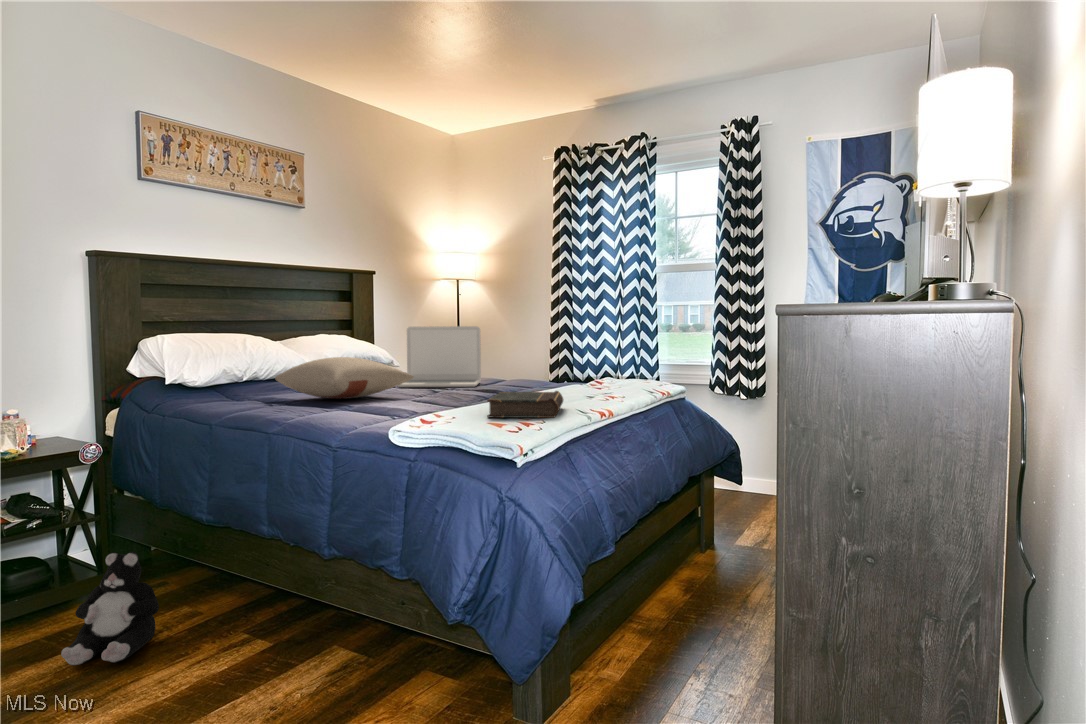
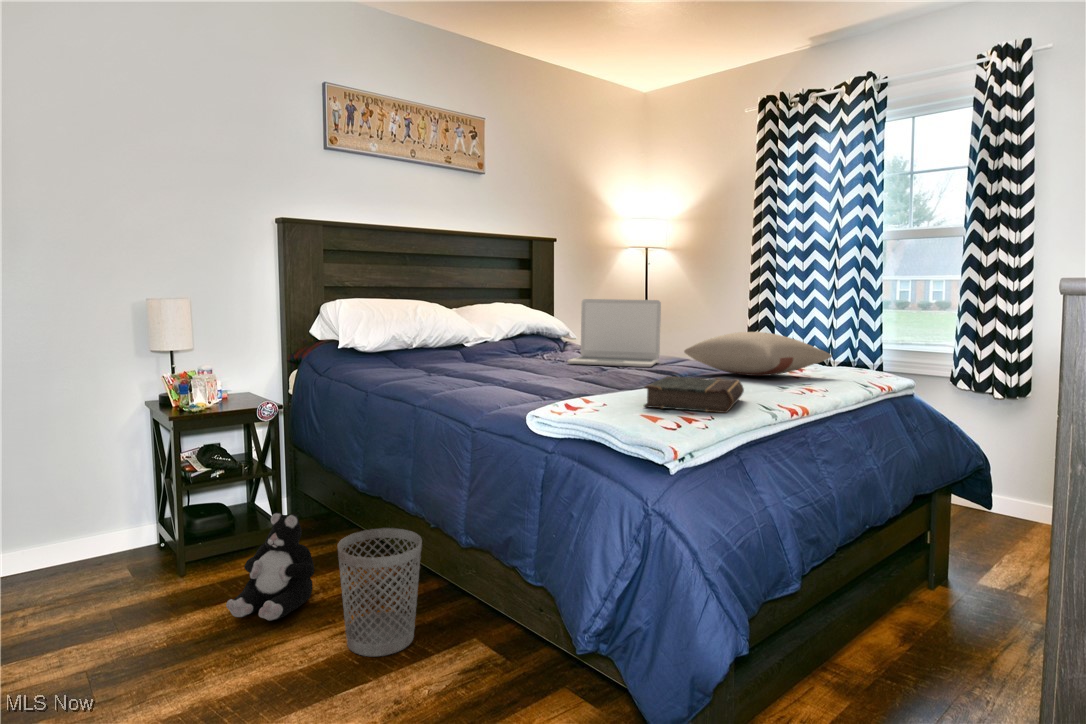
pillow: present [275,357,414,399] -> present [684,332,832,376]
wastebasket: none [195,552,282,676] -> present [338,528,422,656]

